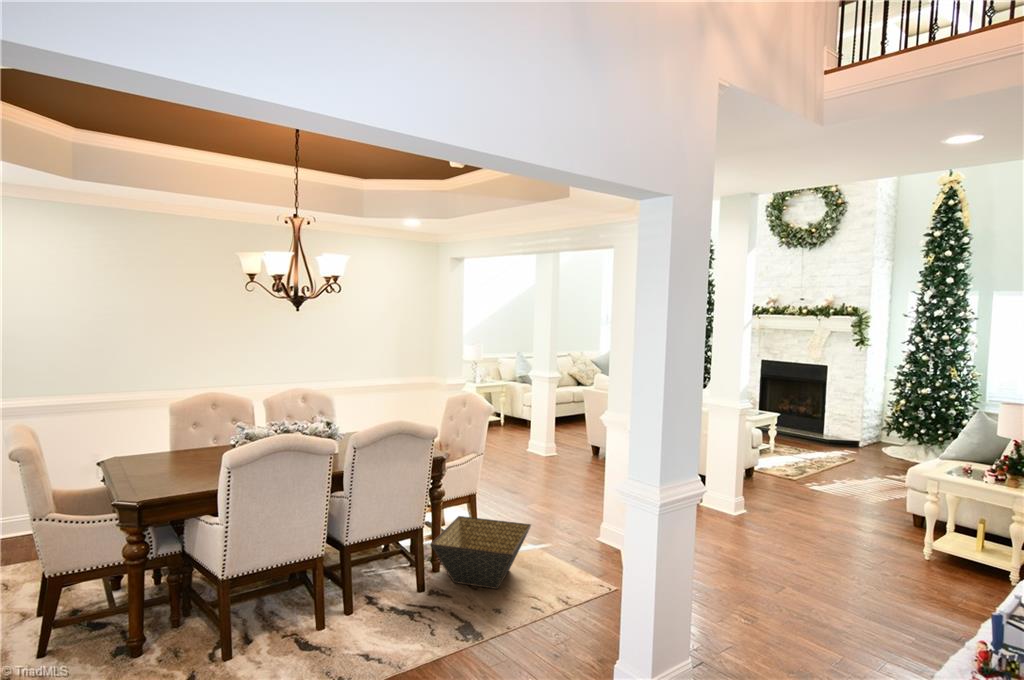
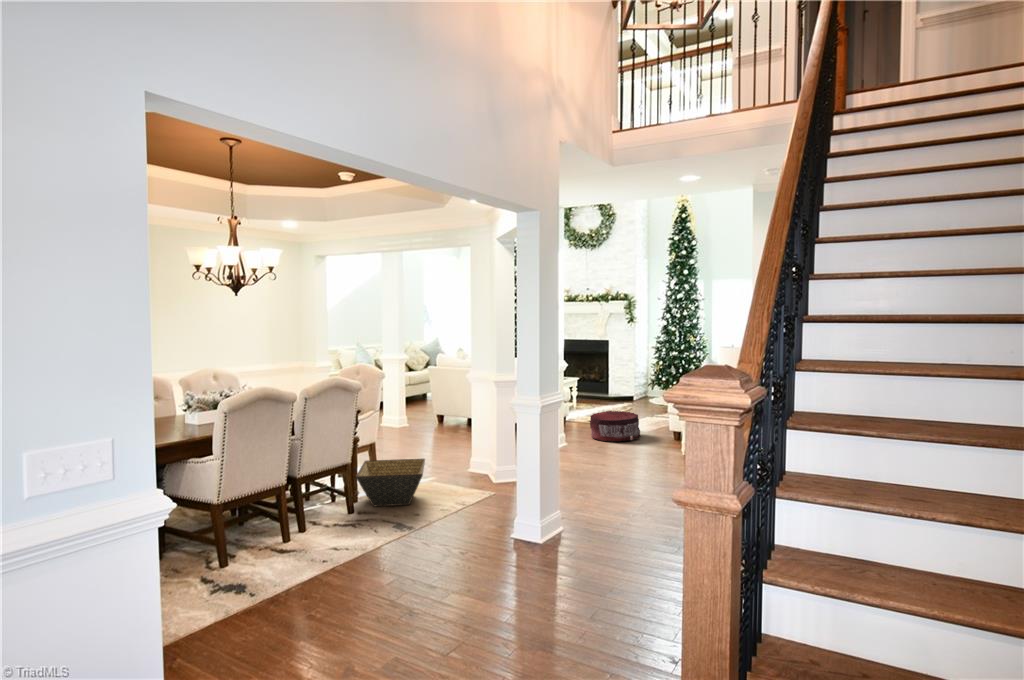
pouf: none [783,469,861,518] -> present [590,411,640,441]

